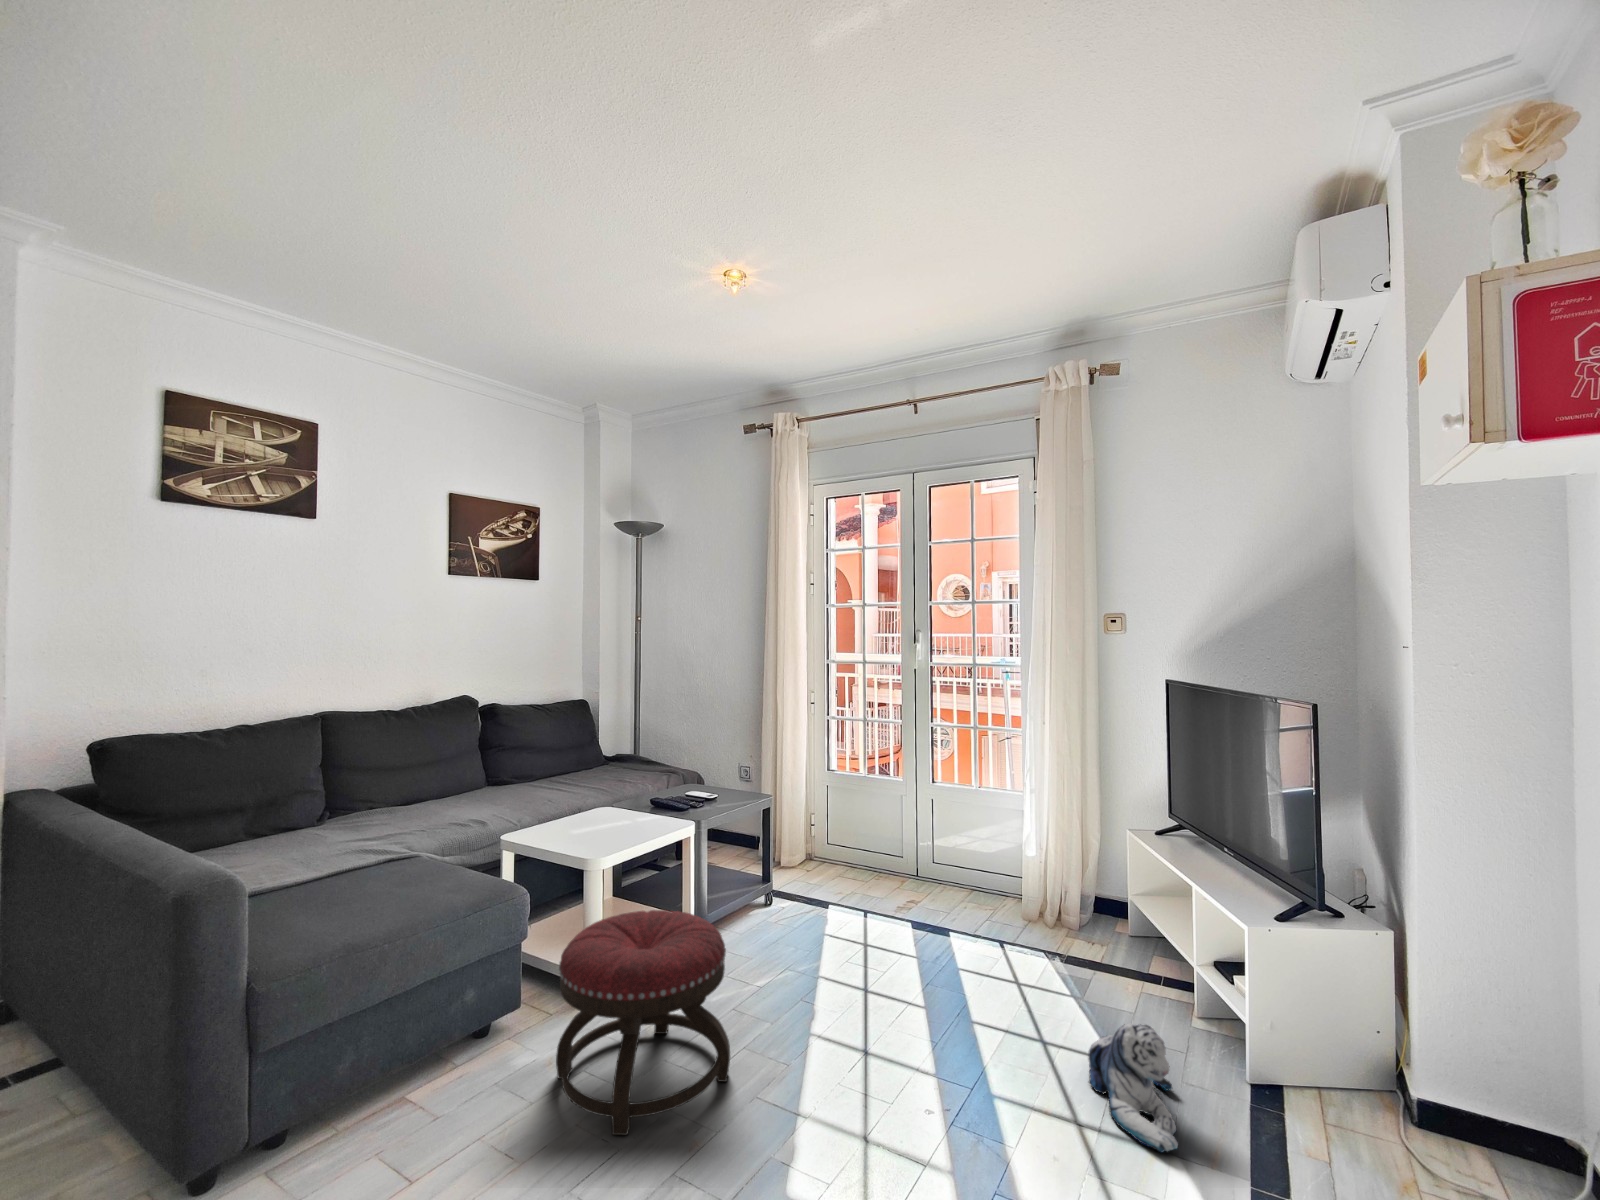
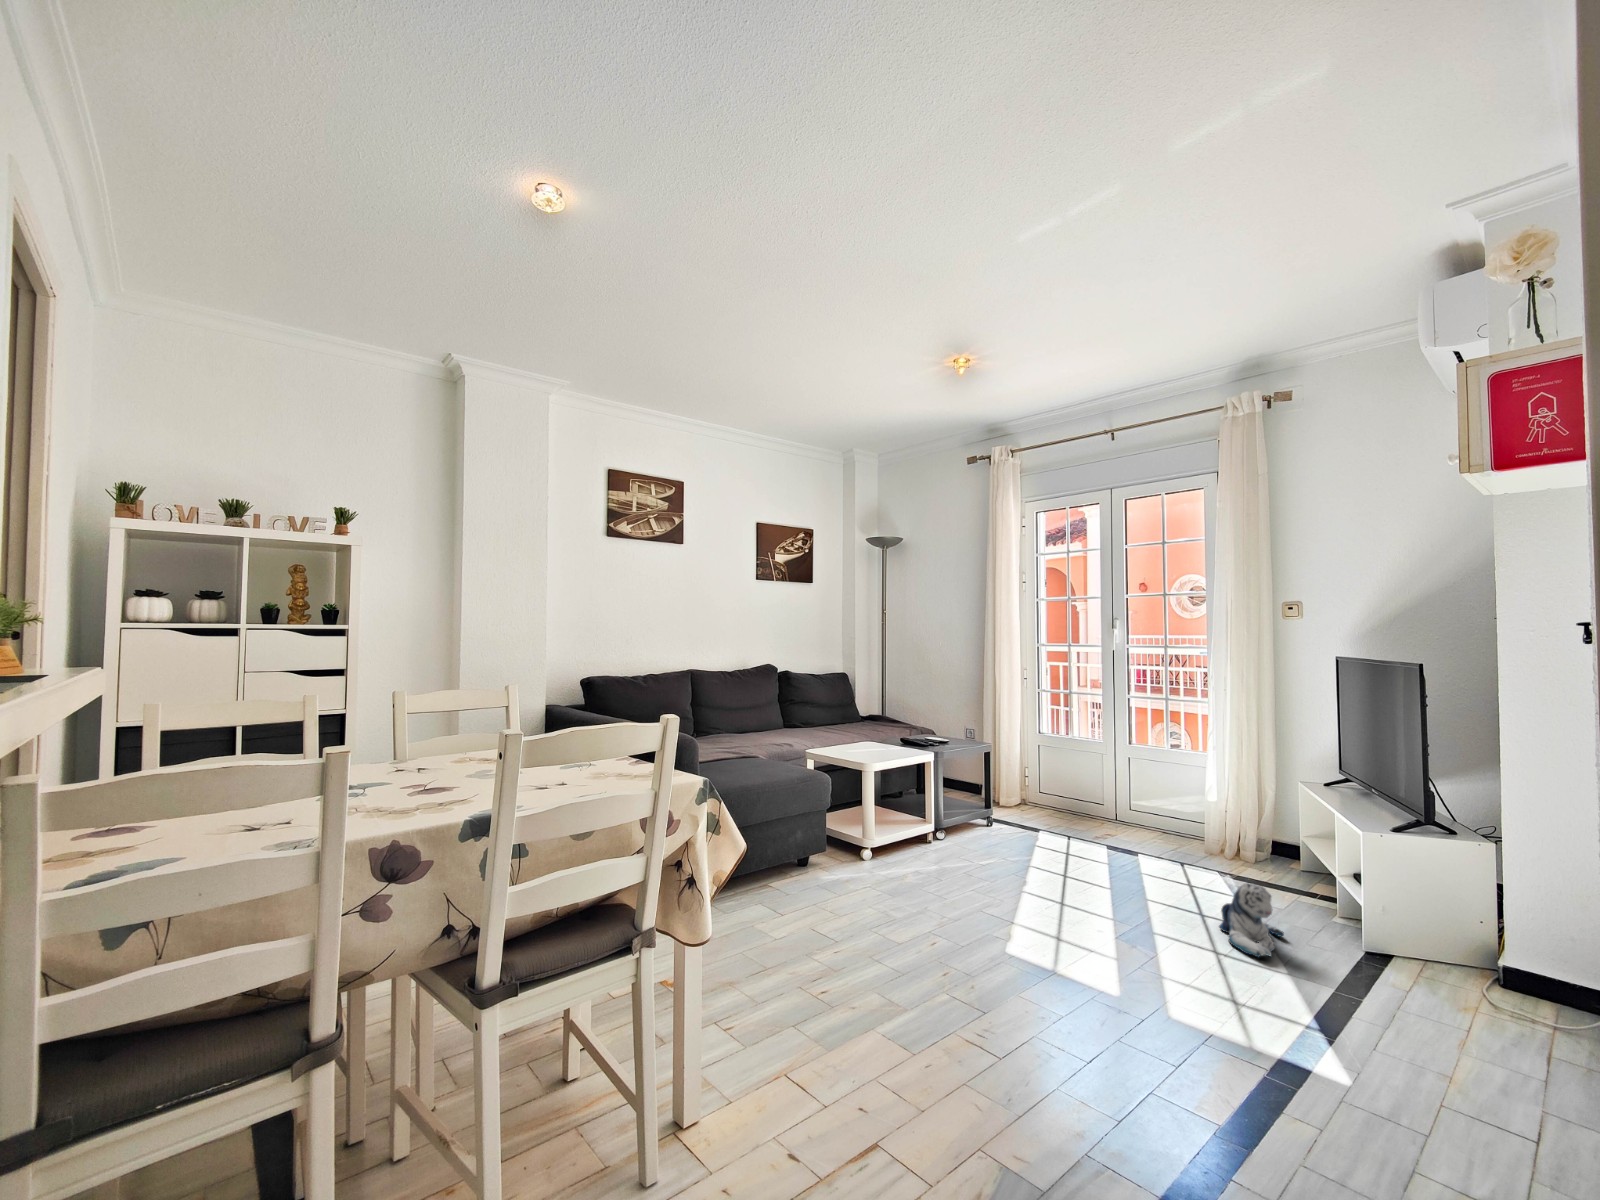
ottoman: present [556,910,730,1135] -> none [854,793,962,908]

